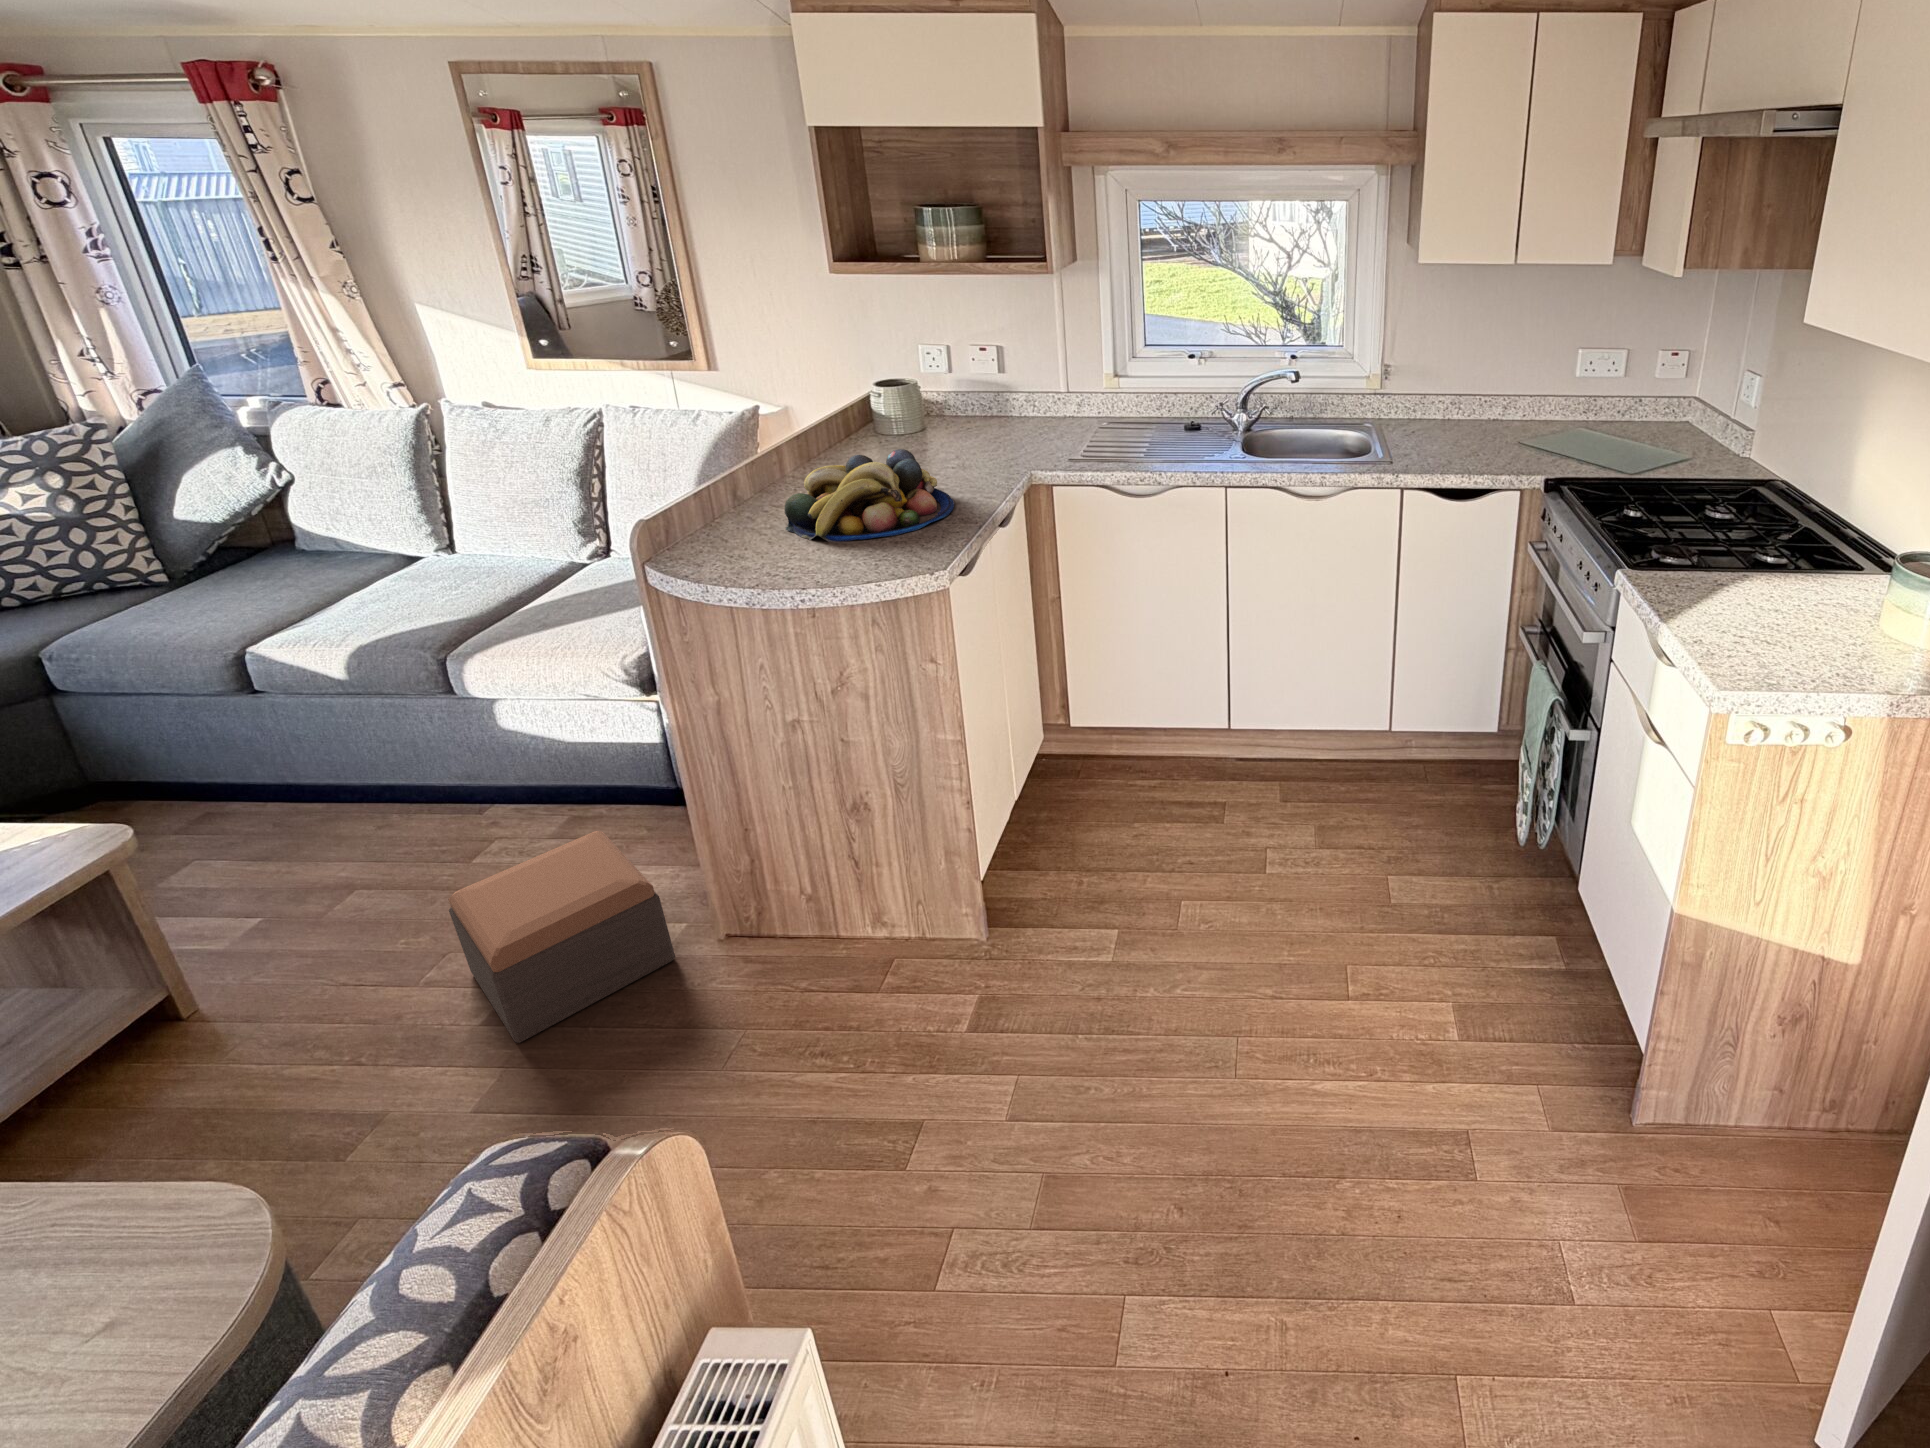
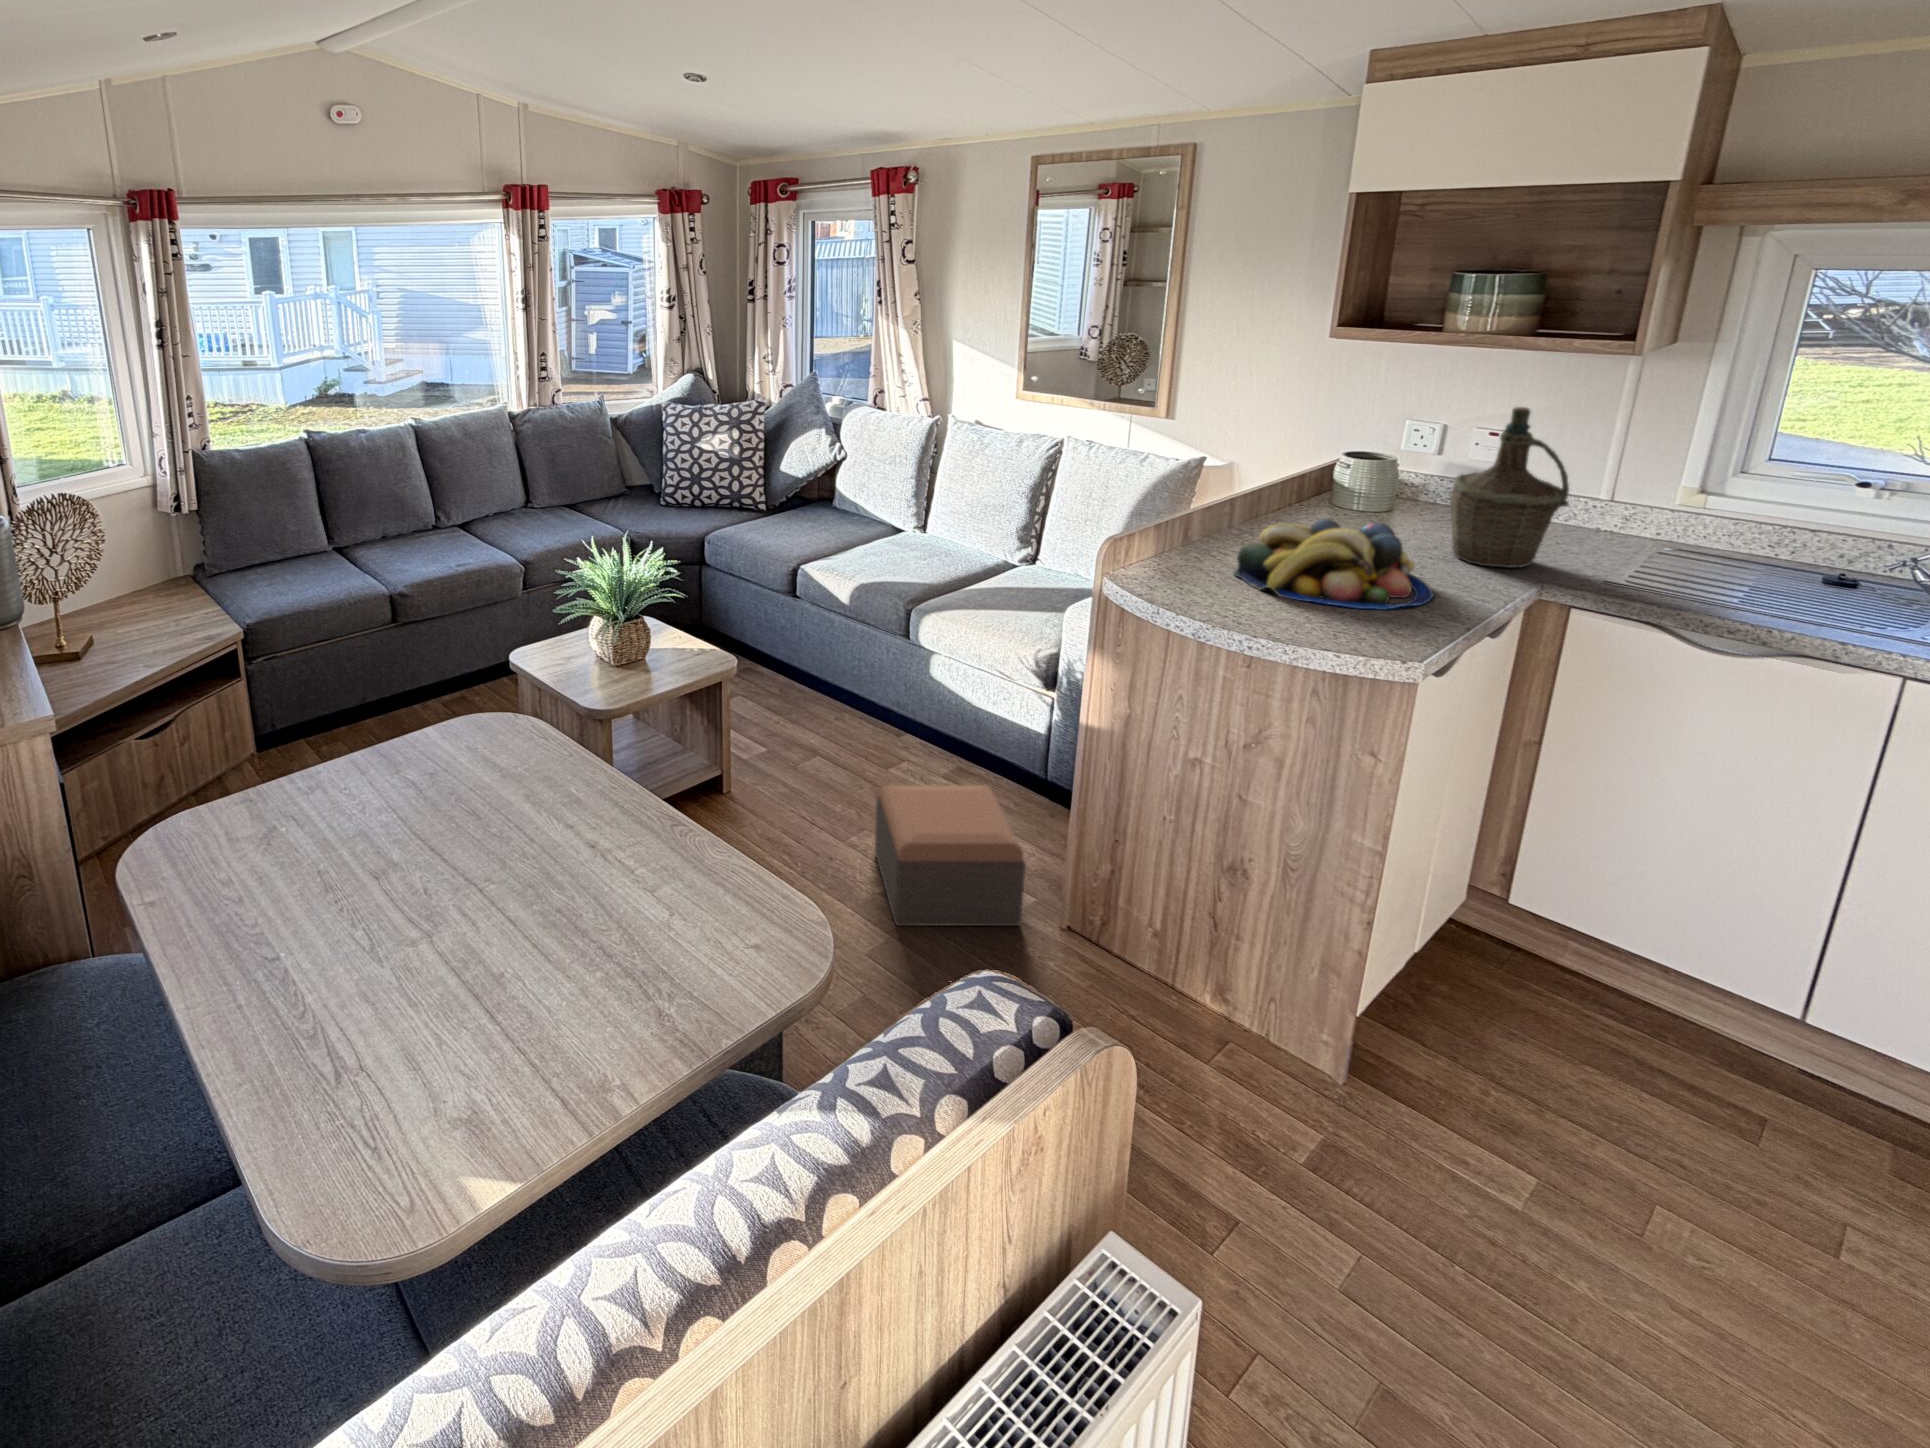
bottle: none [953,326,1034,466] -> present [1450,407,1569,568]

